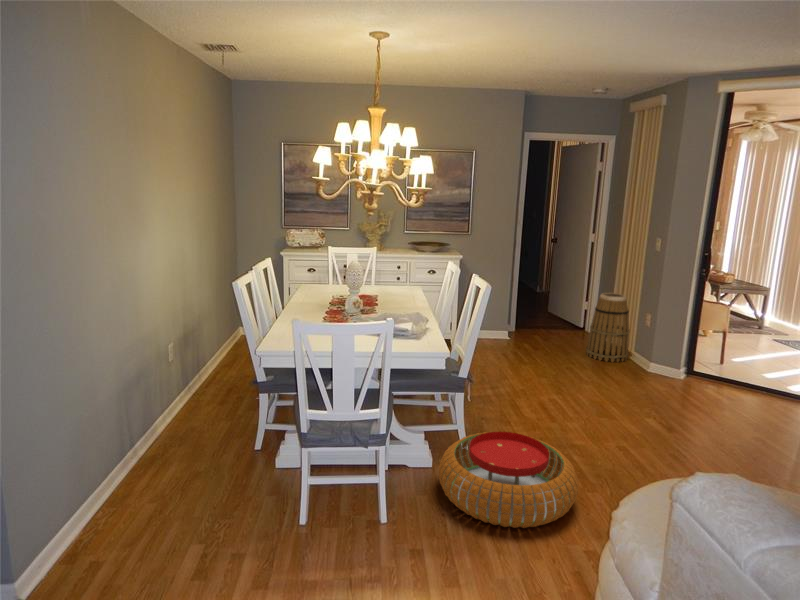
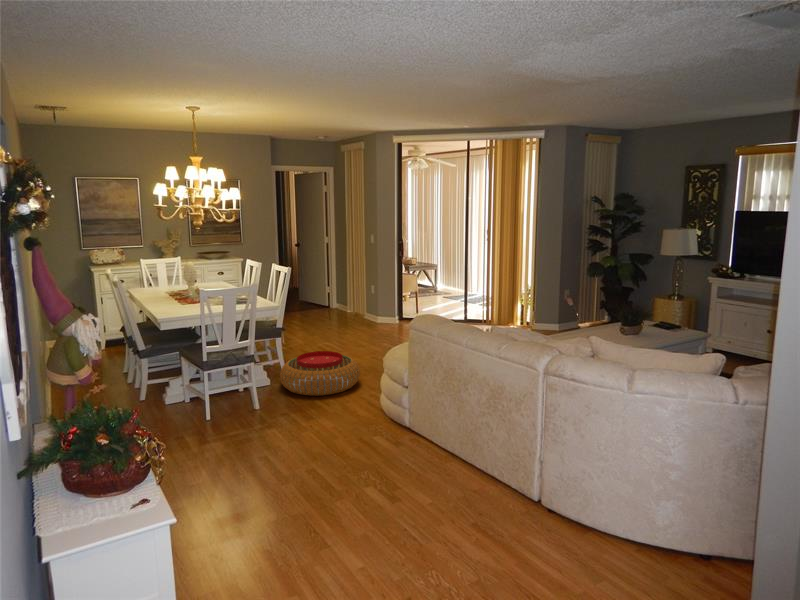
basket: present [586,293,630,362] -> none [336,275,363,322]

